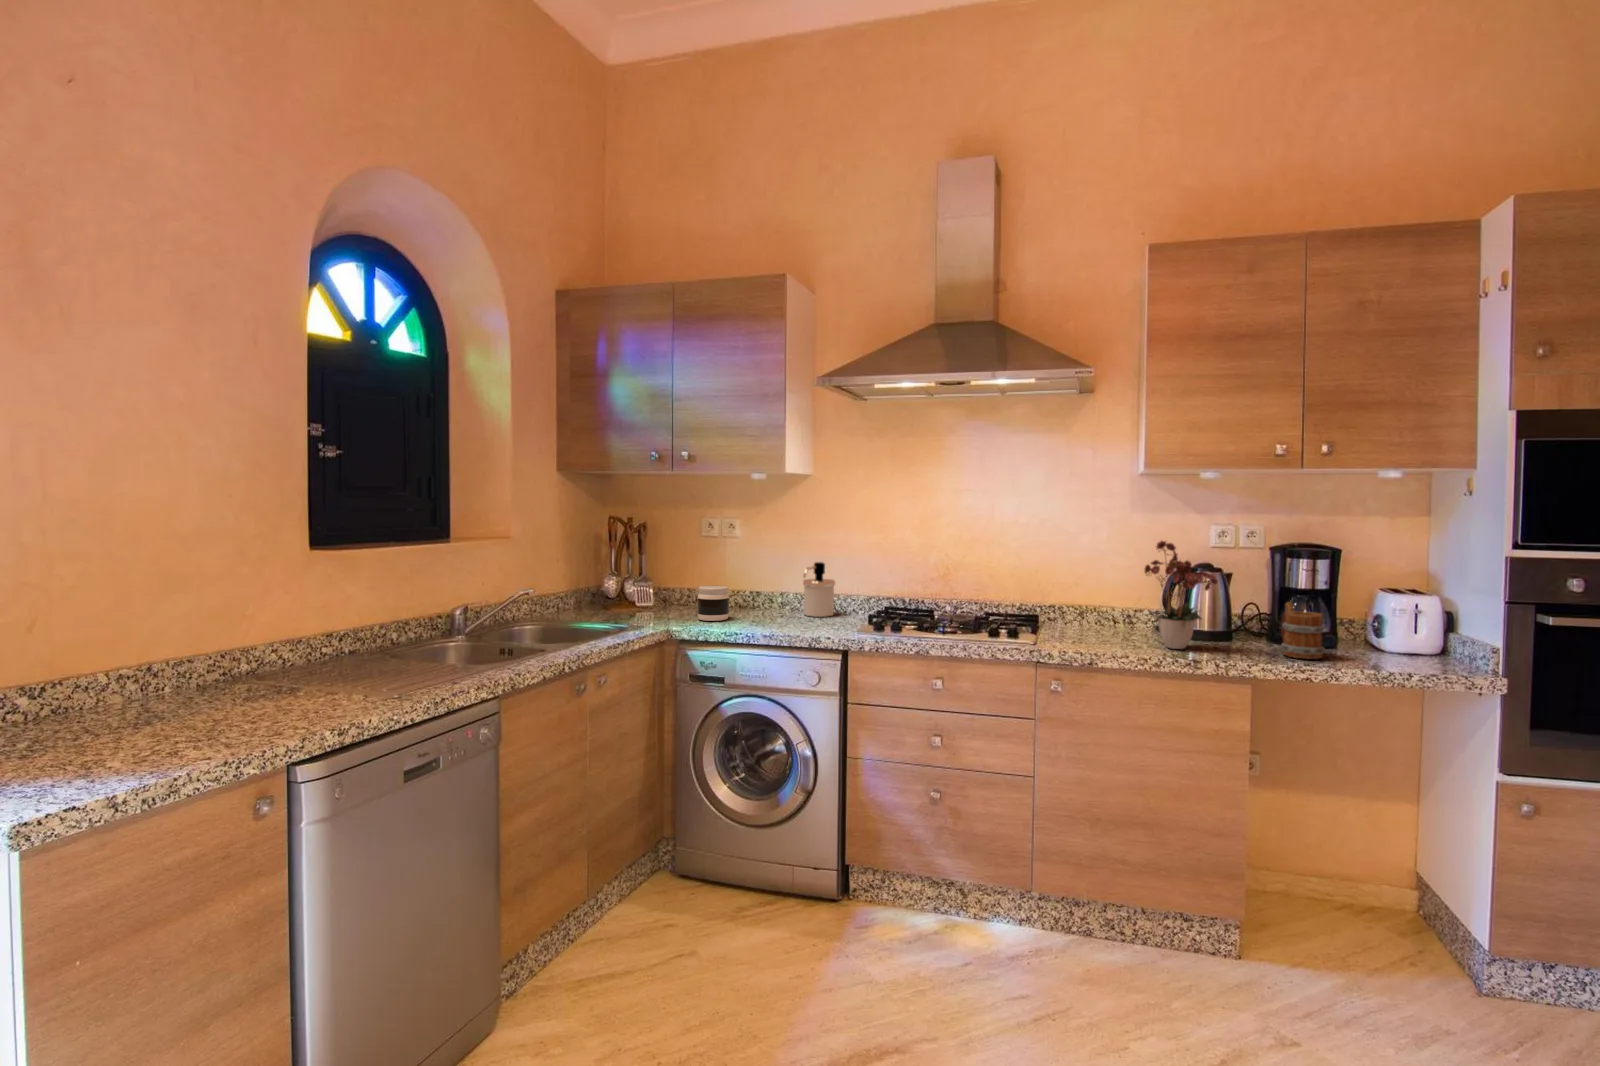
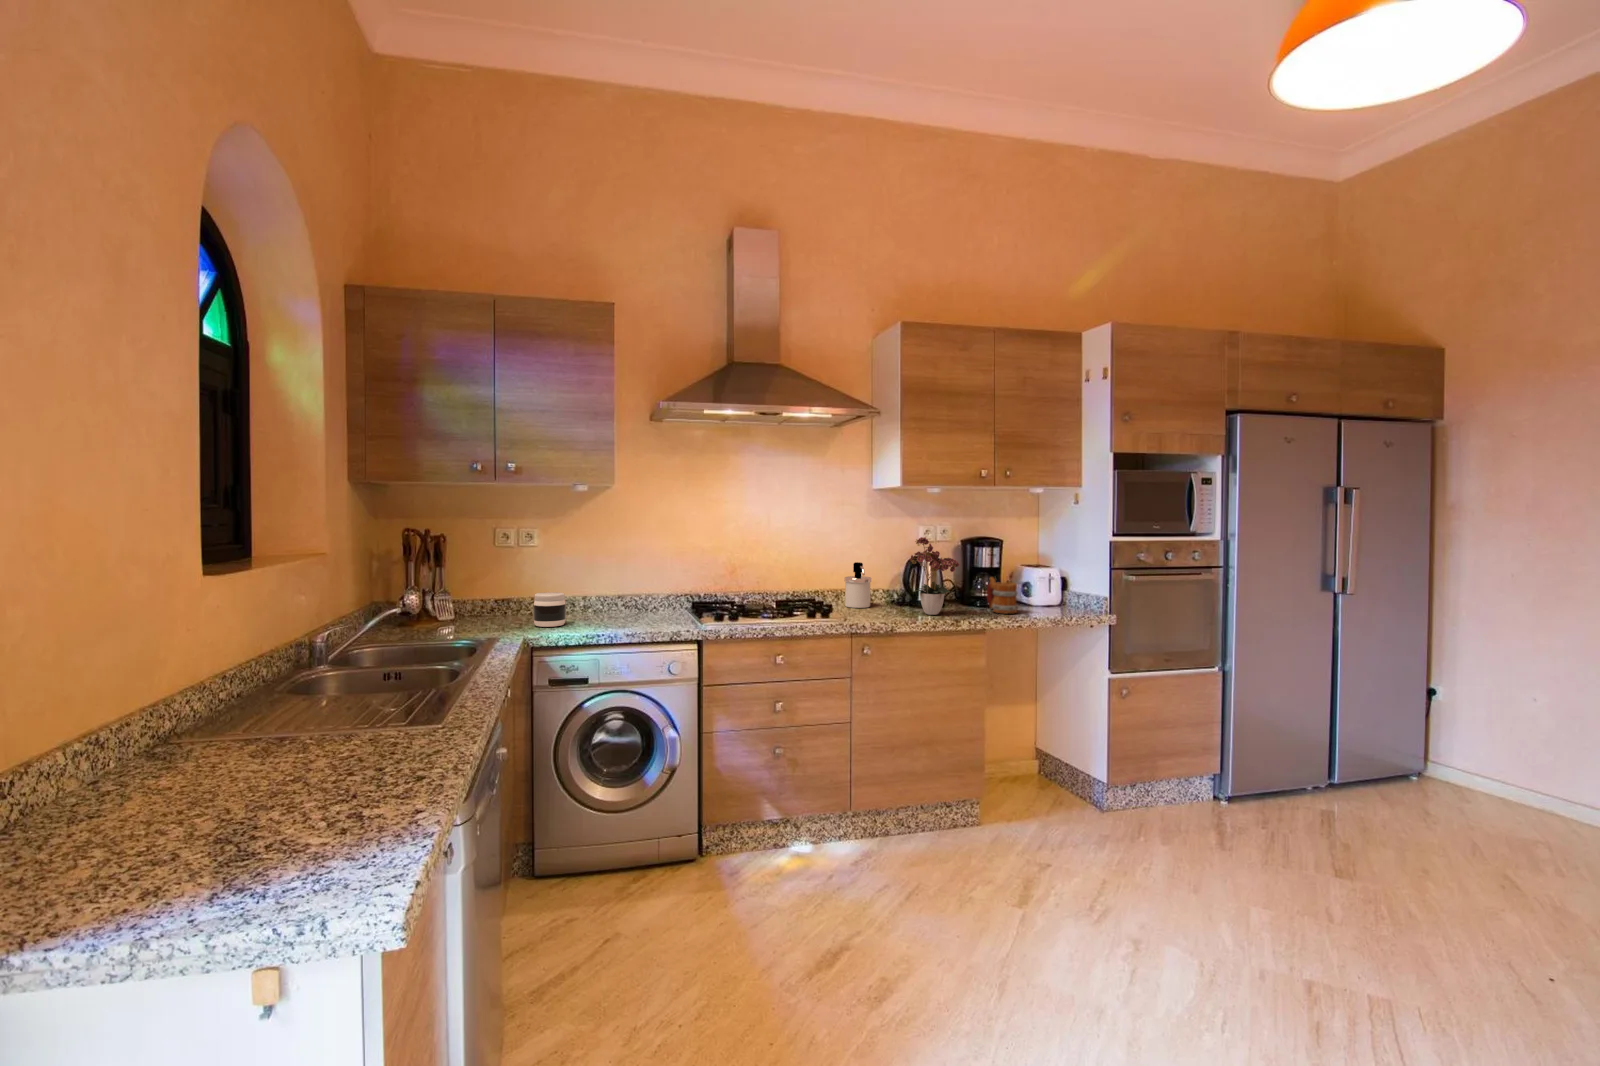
soap dispenser: present [803,562,835,617] -> present [844,562,871,608]

